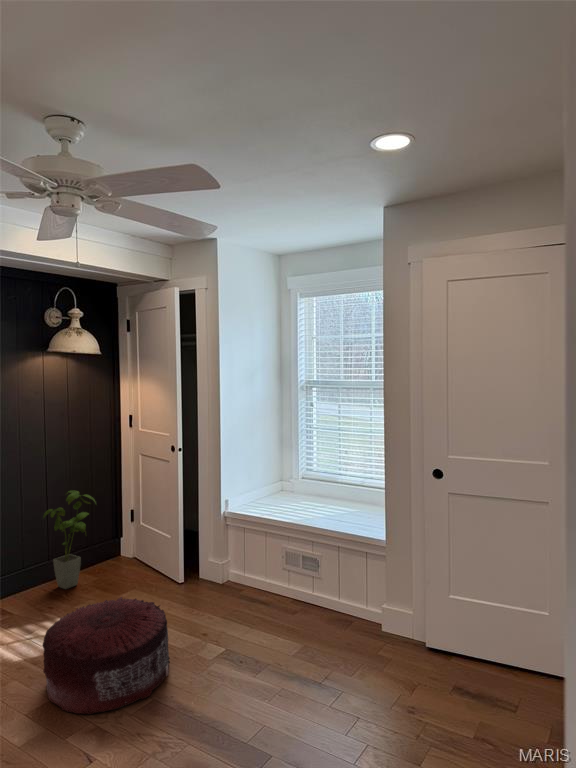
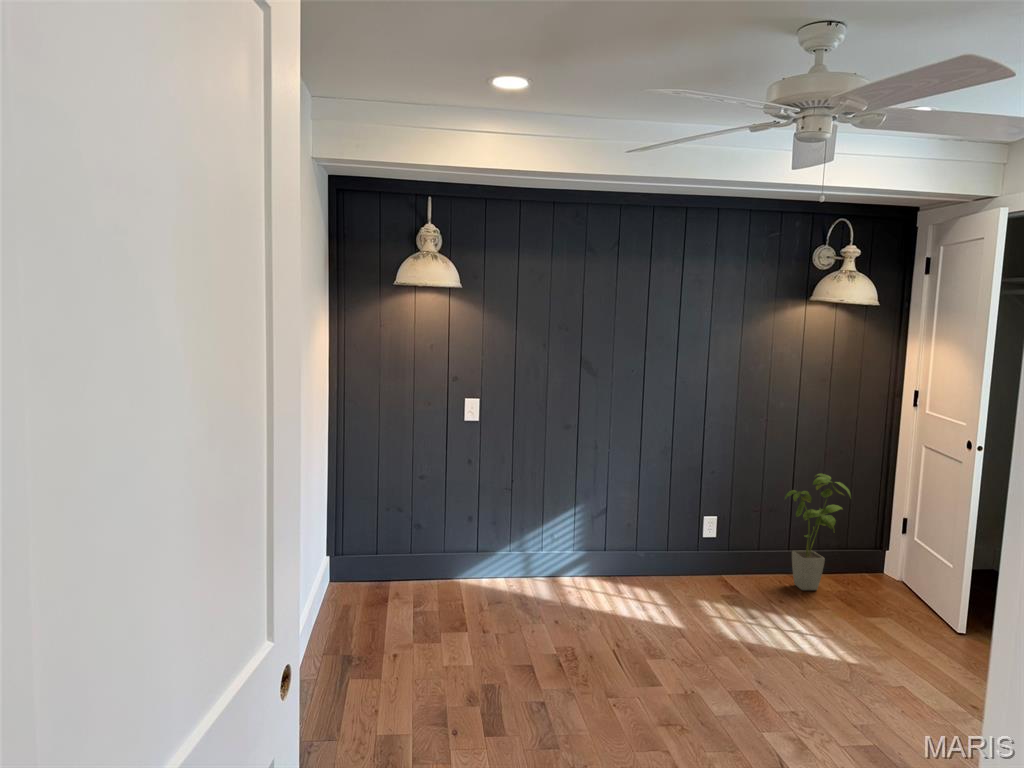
pouf: present [43,597,170,715] -> none [754,603,913,735]

